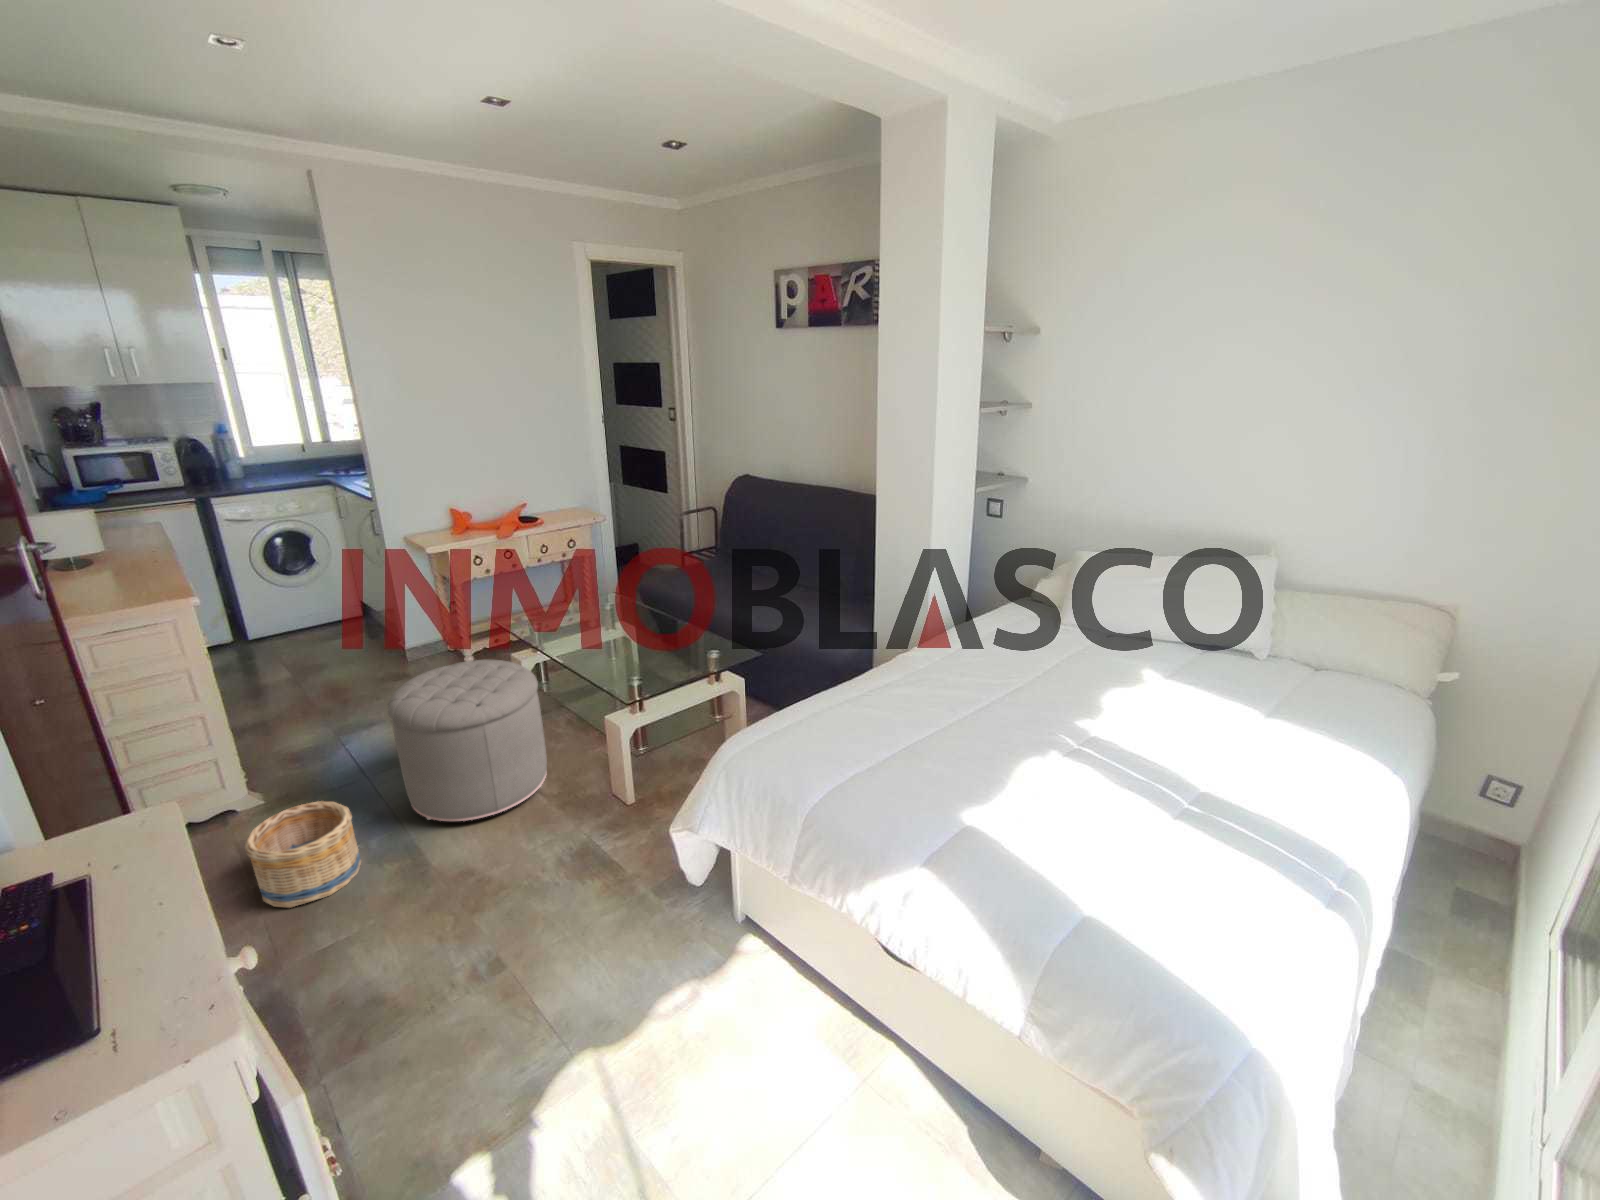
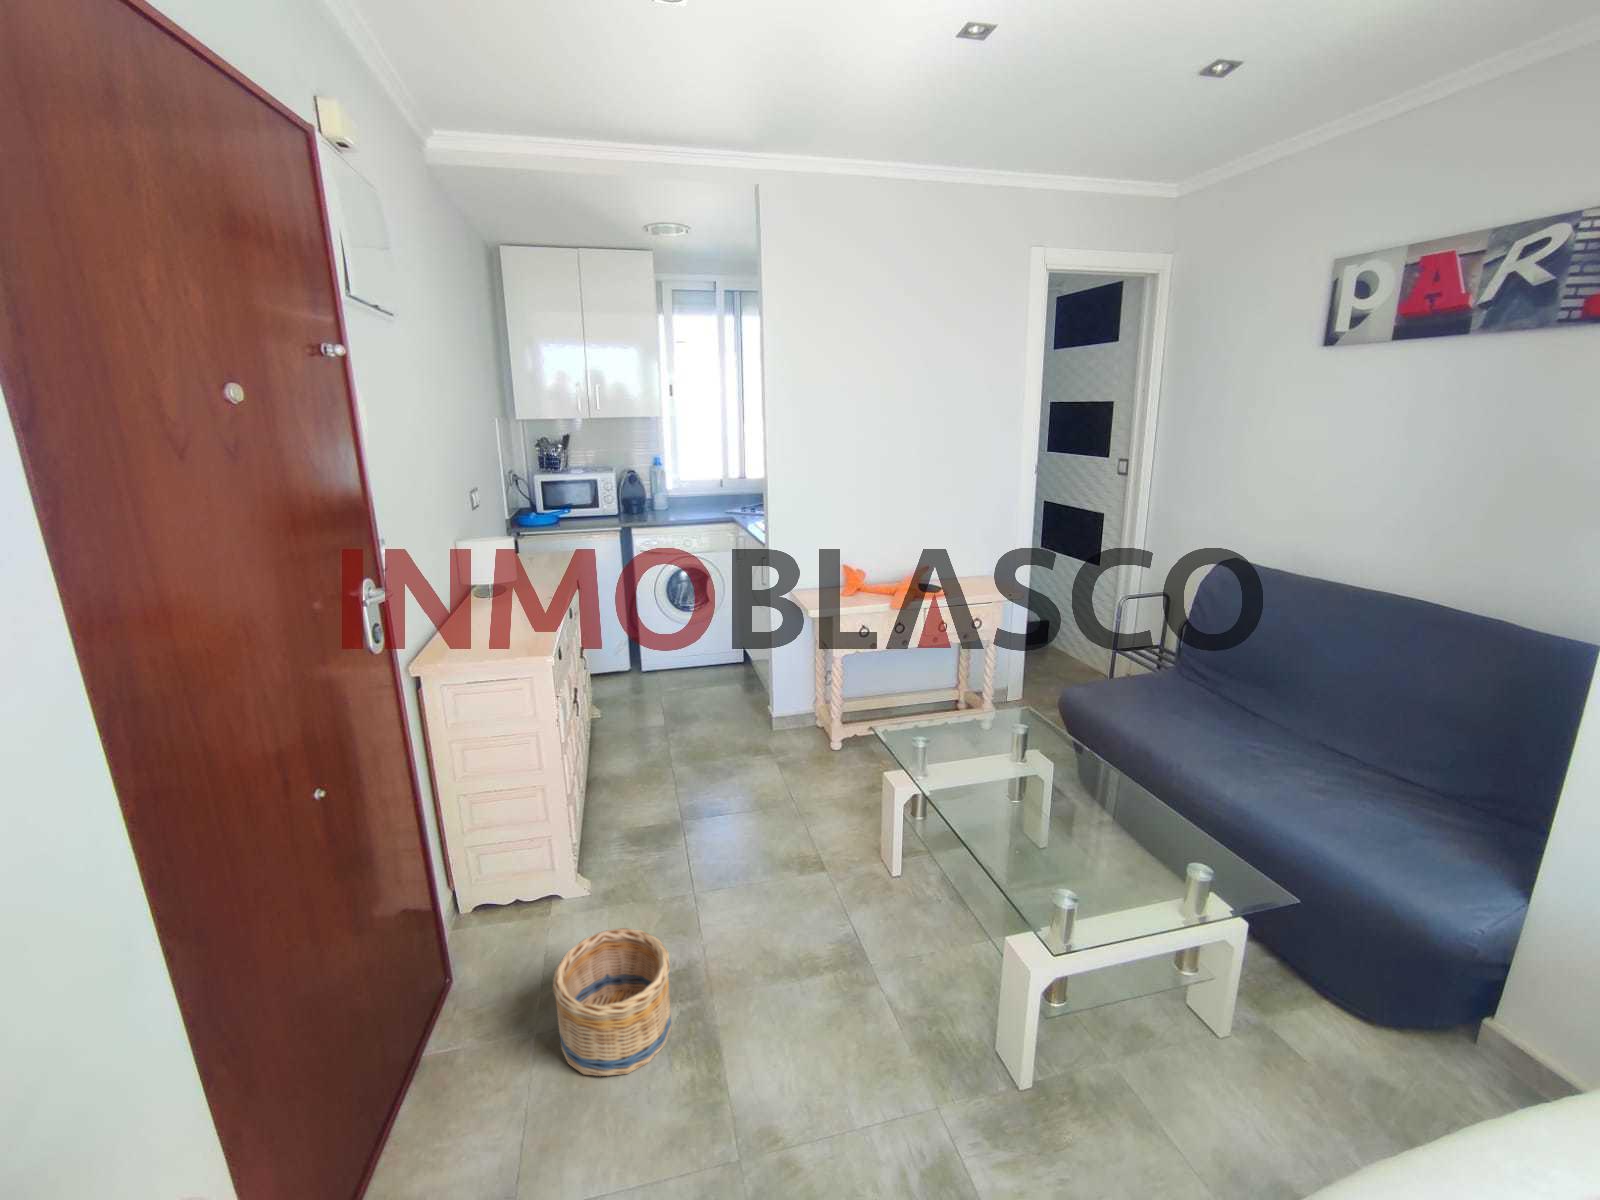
ottoman: present [388,660,547,821] -> none [734,775,921,1013]

